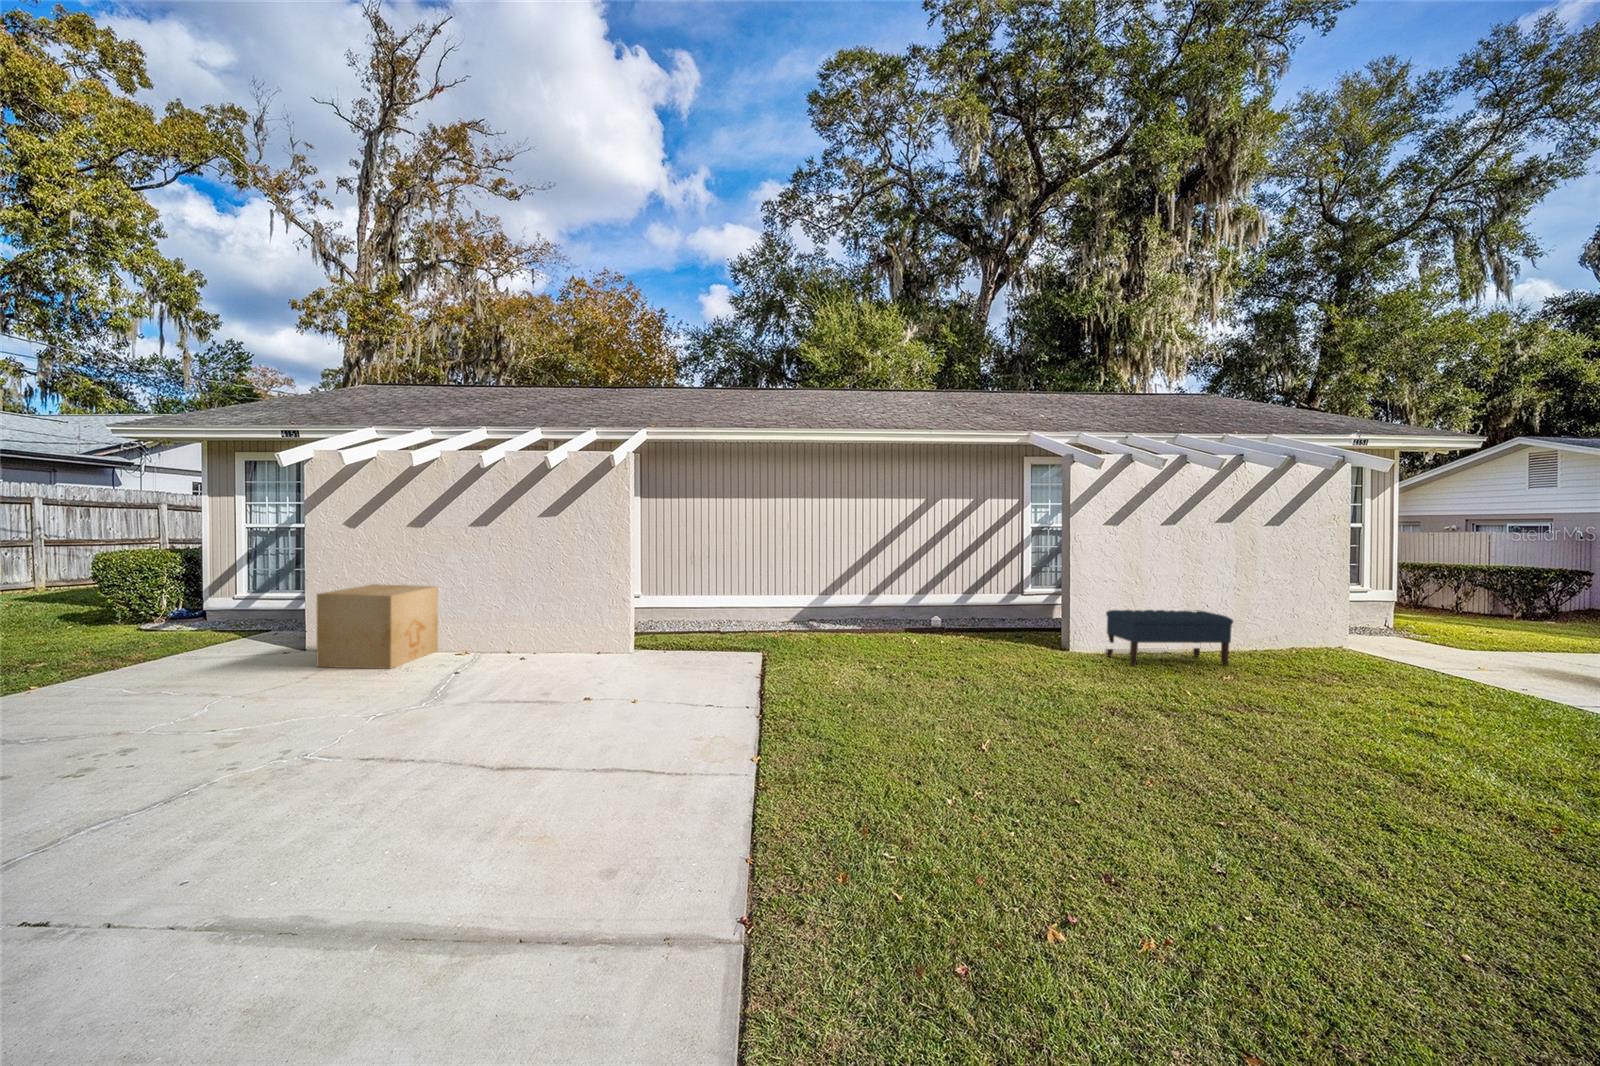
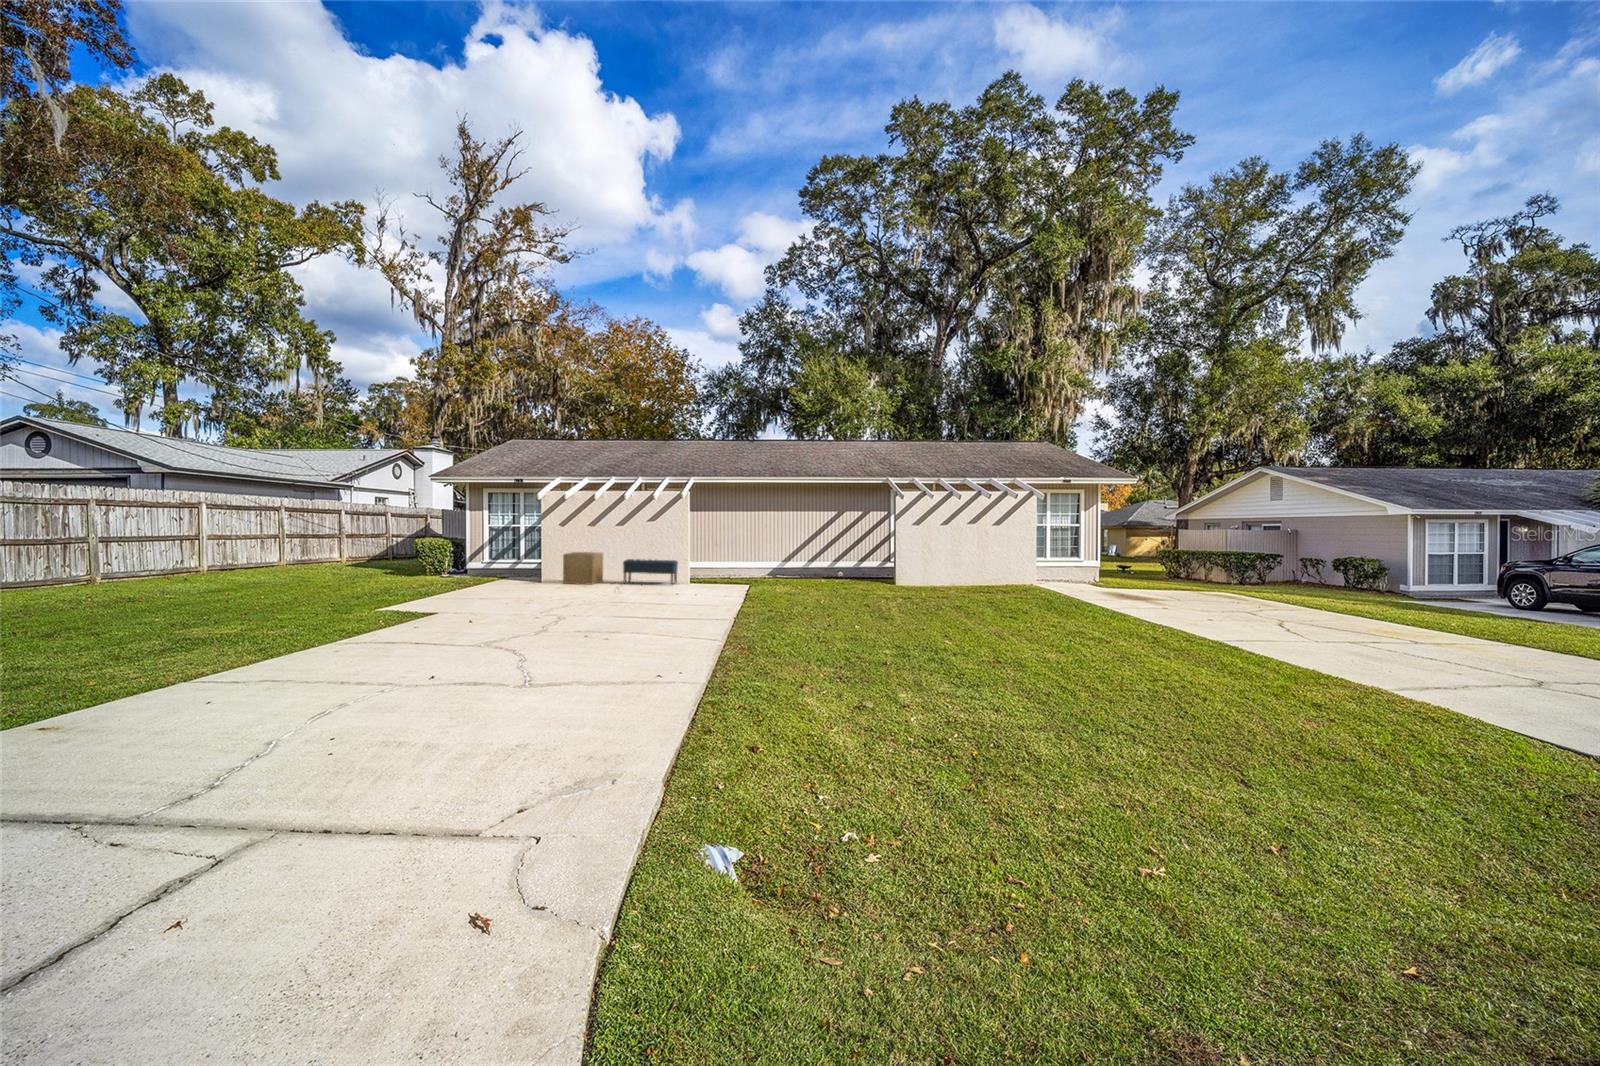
bench: present [1106,610,1233,666] -> present [623,559,678,584]

